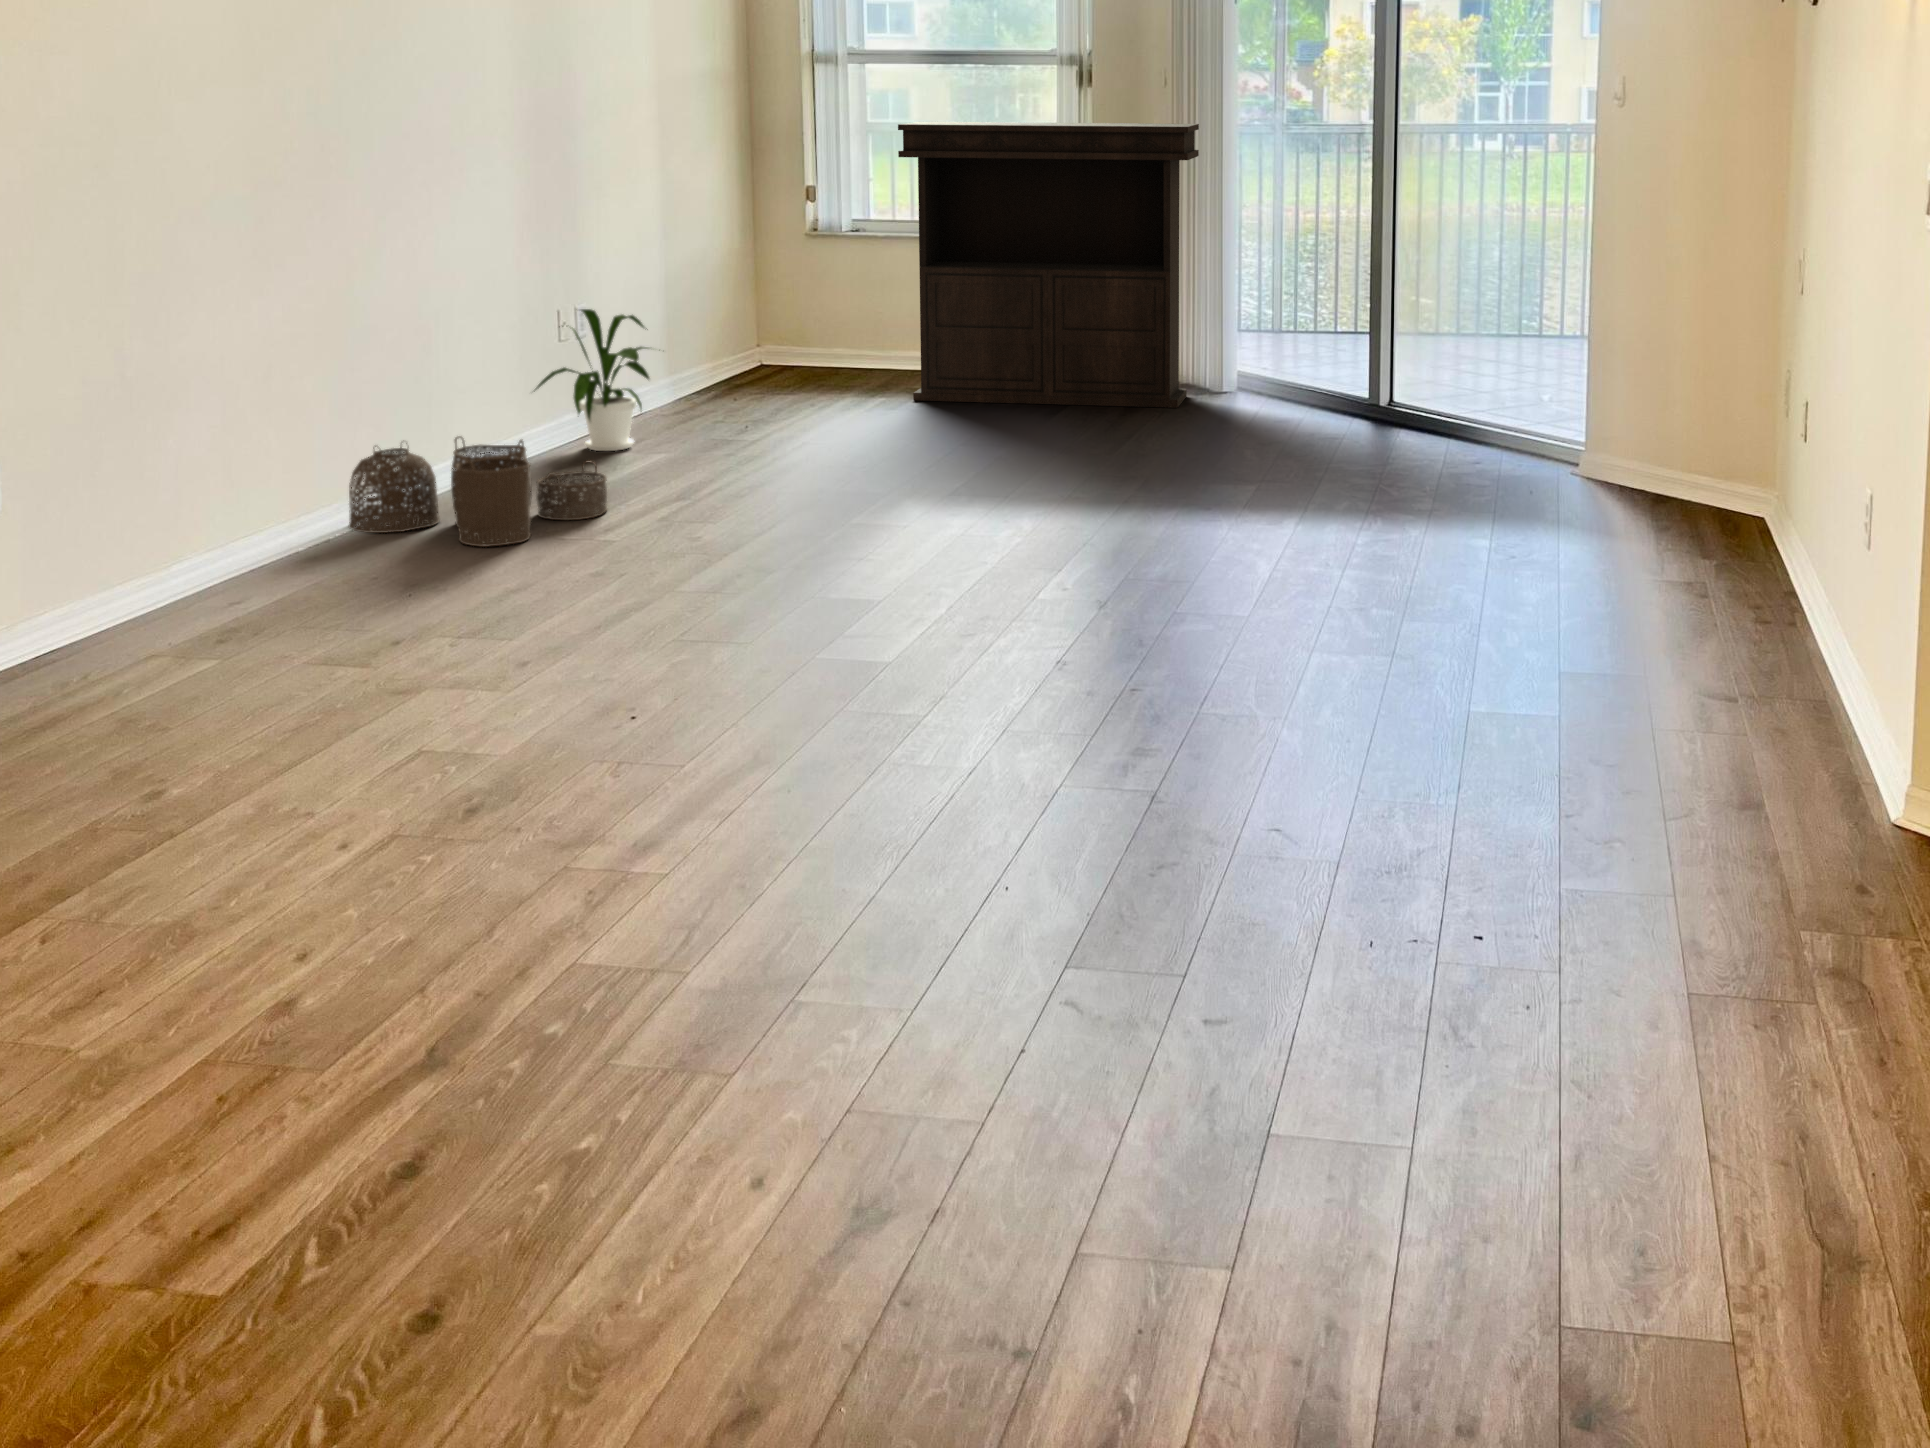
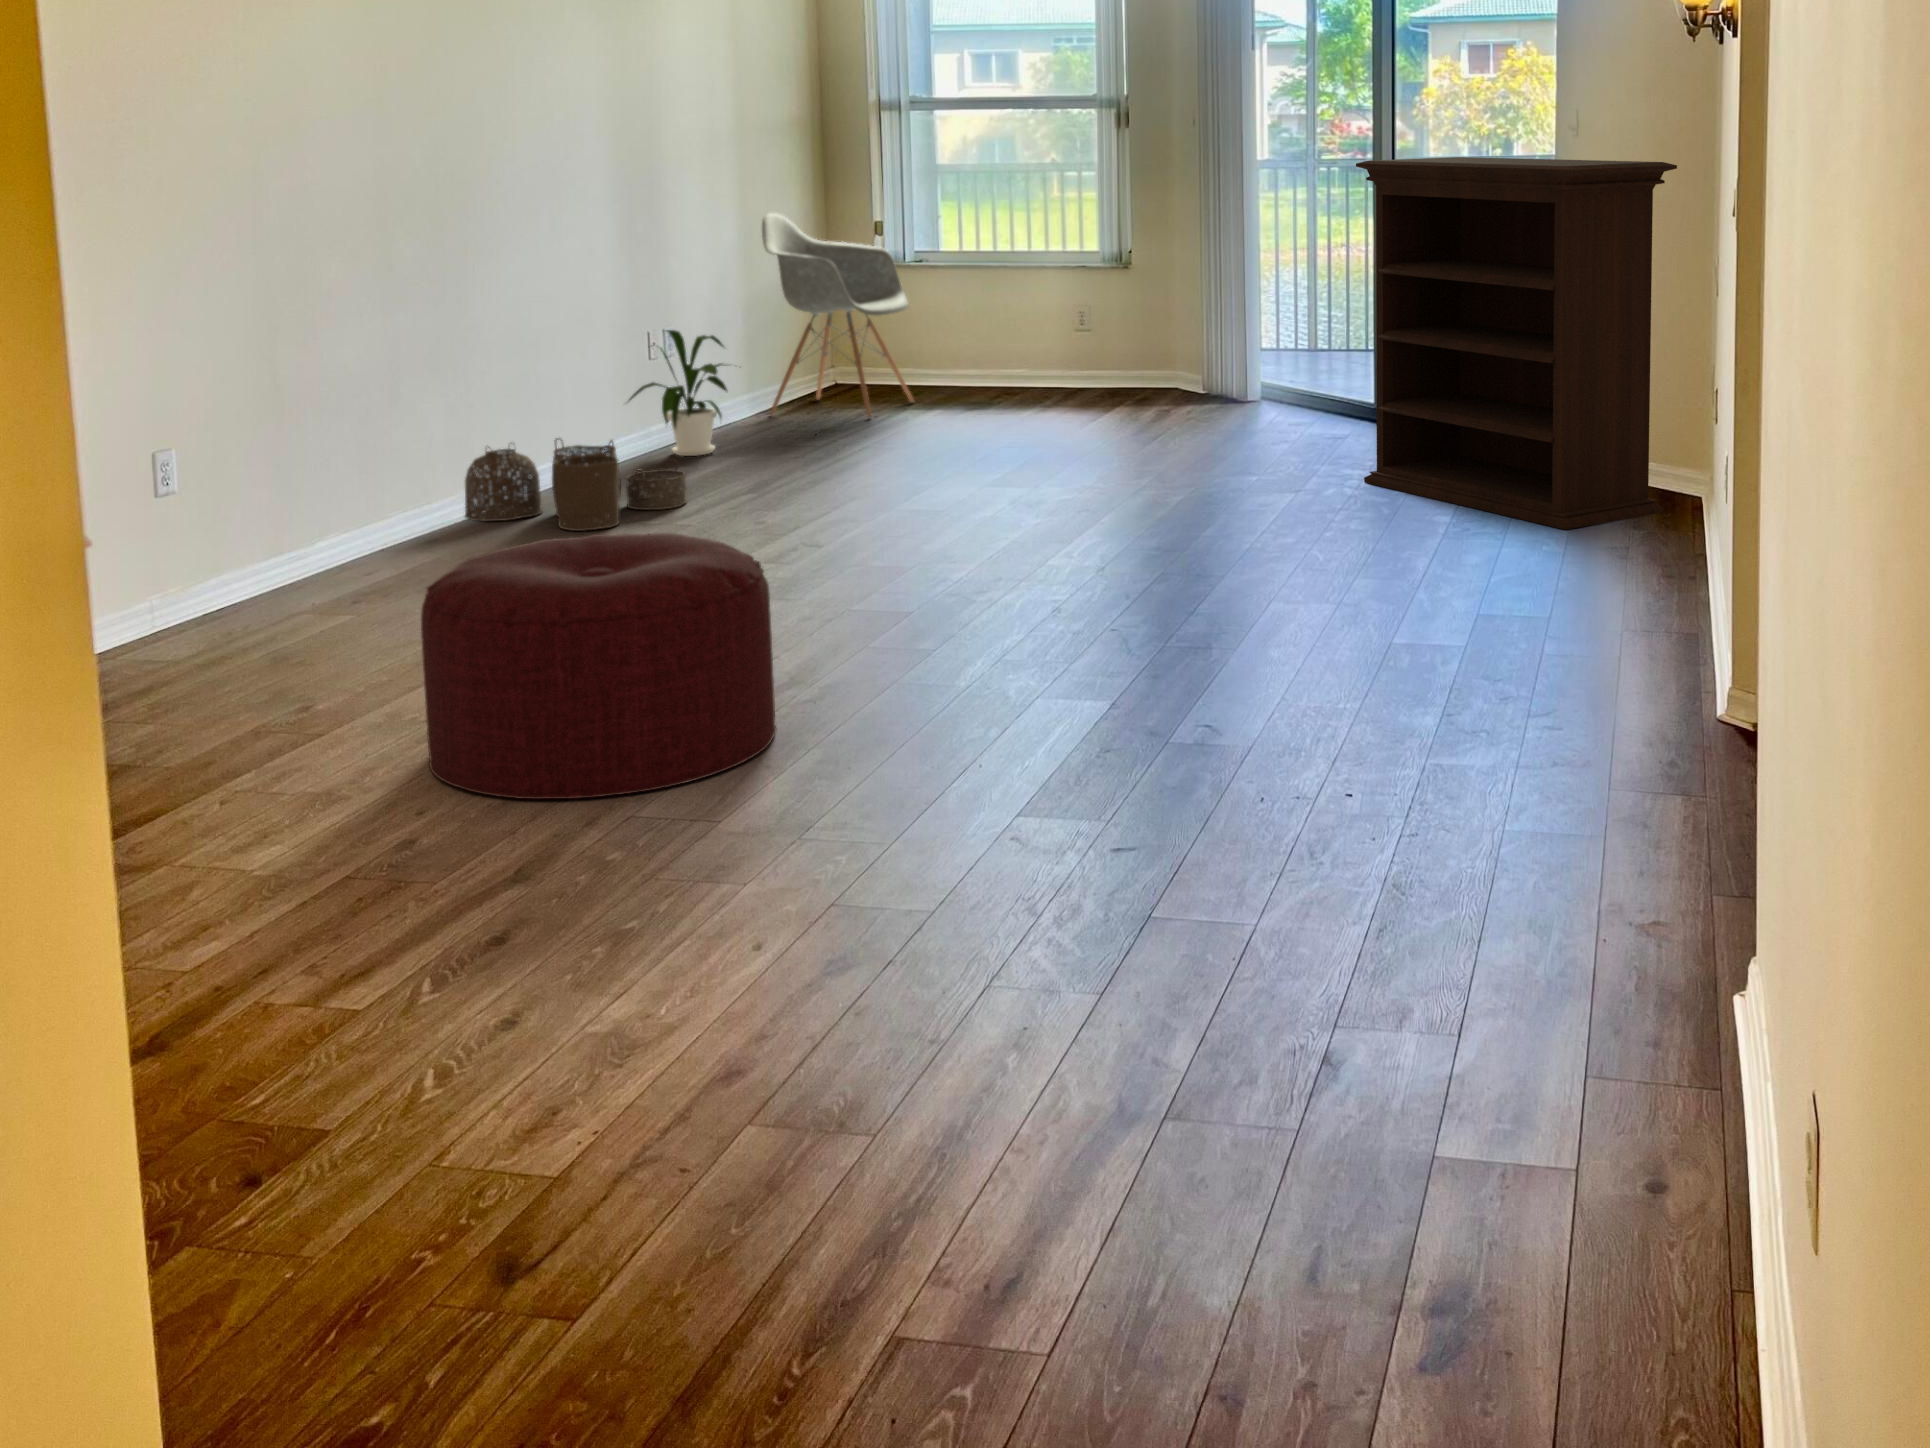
console table: present [898,122,1199,408] -> none [951,159,1223,415]
bookshelf: none [1375,129,1752,557] -> present [1356,157,1677,530]
armchair: none [684,176,852,407] -> present [762,213,914,418]
ottoman: none [303,584,746,935] -> present [421,533,776,799]

